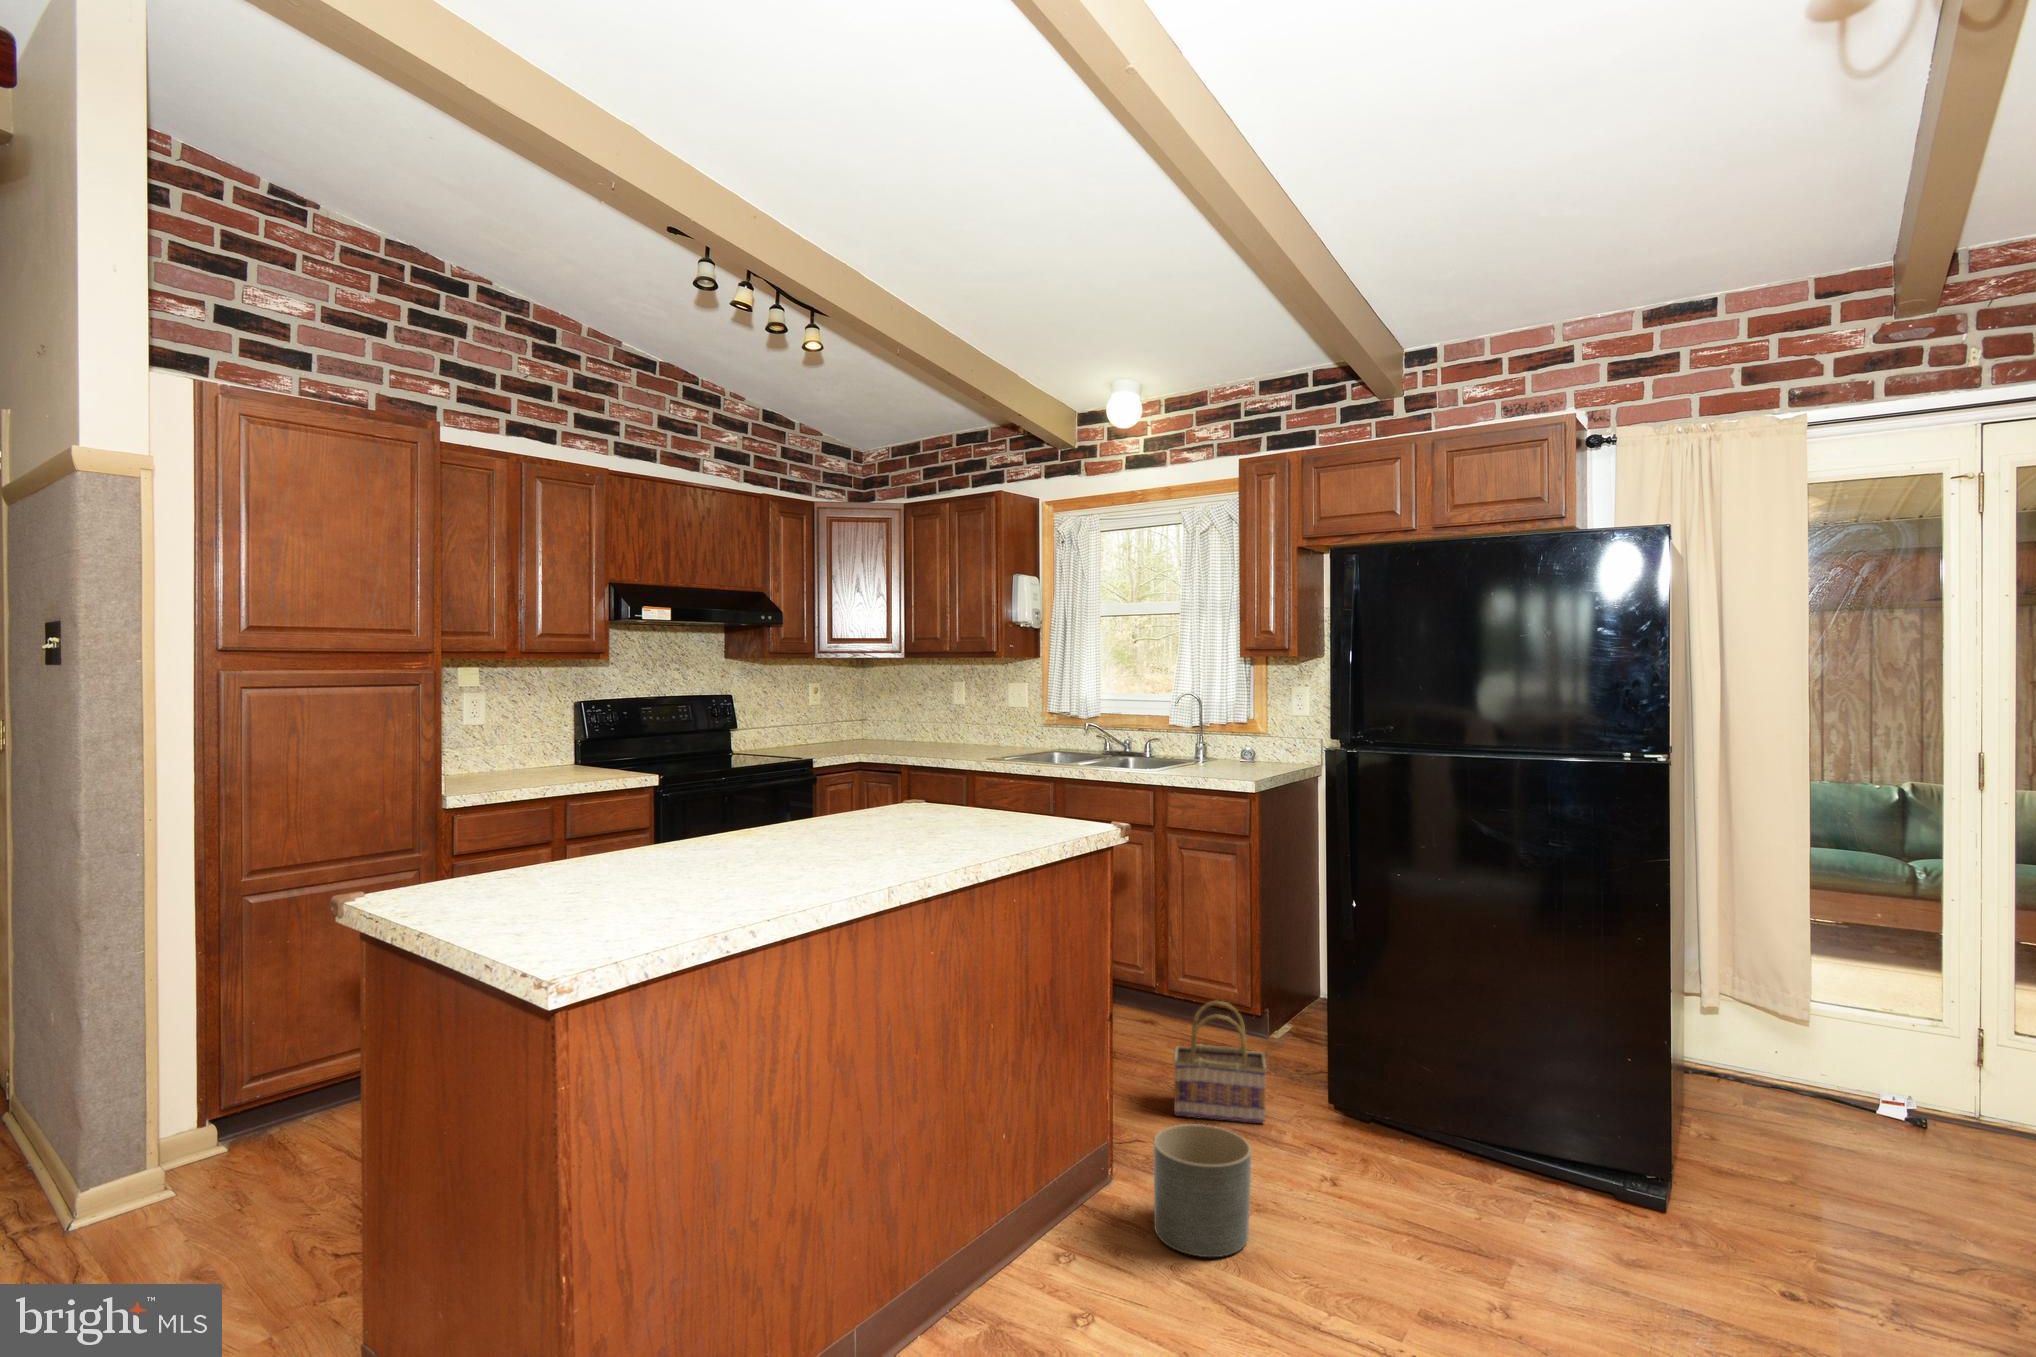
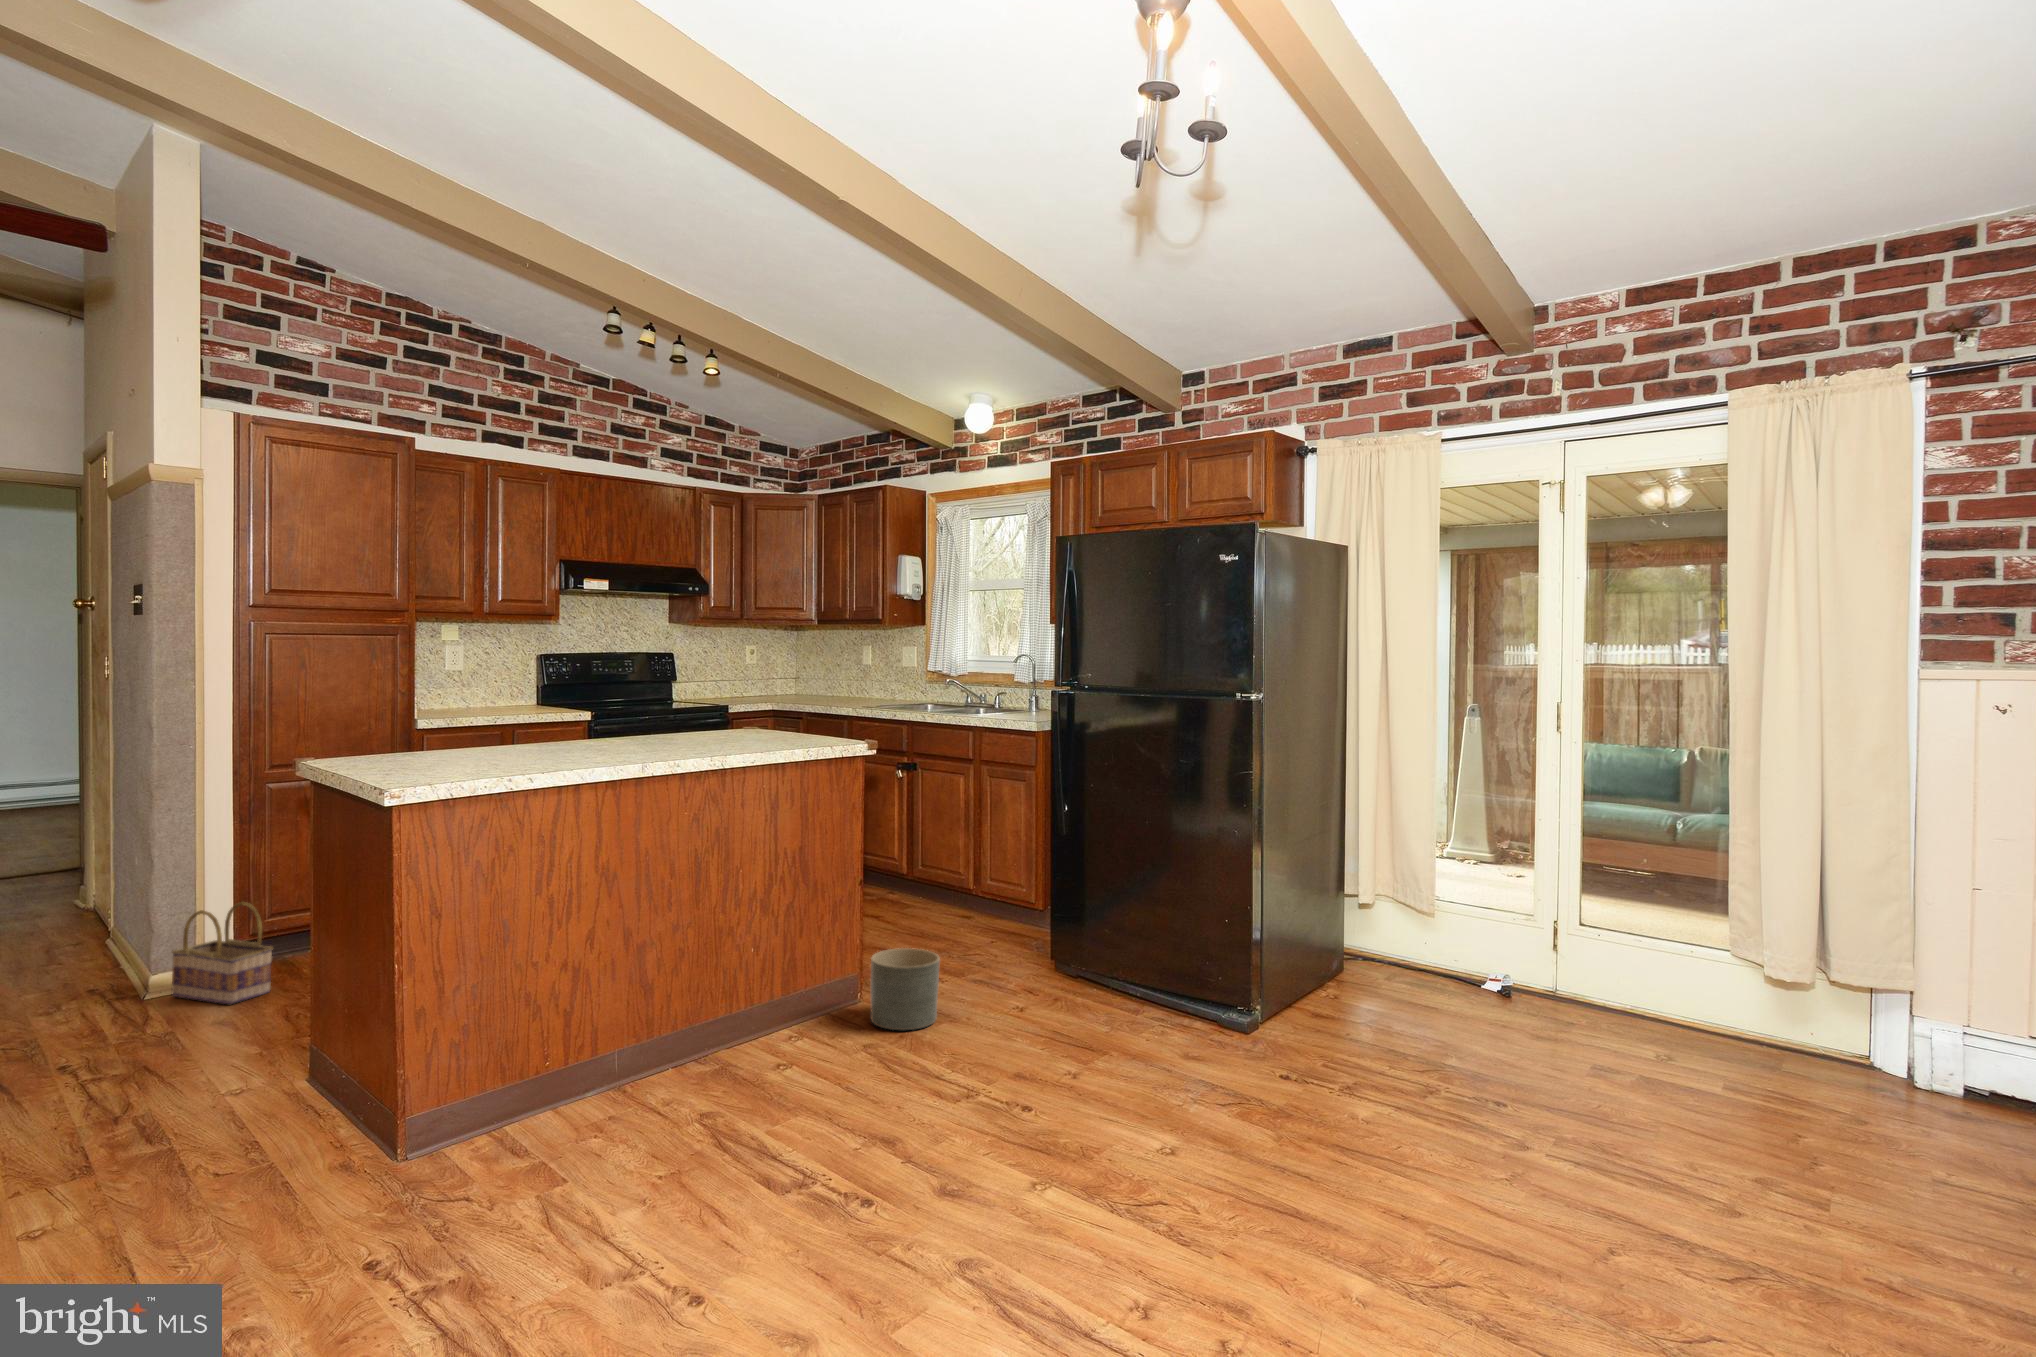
basket: present [1173,1001,1267,1123] -> present [172,902,273,1004]

